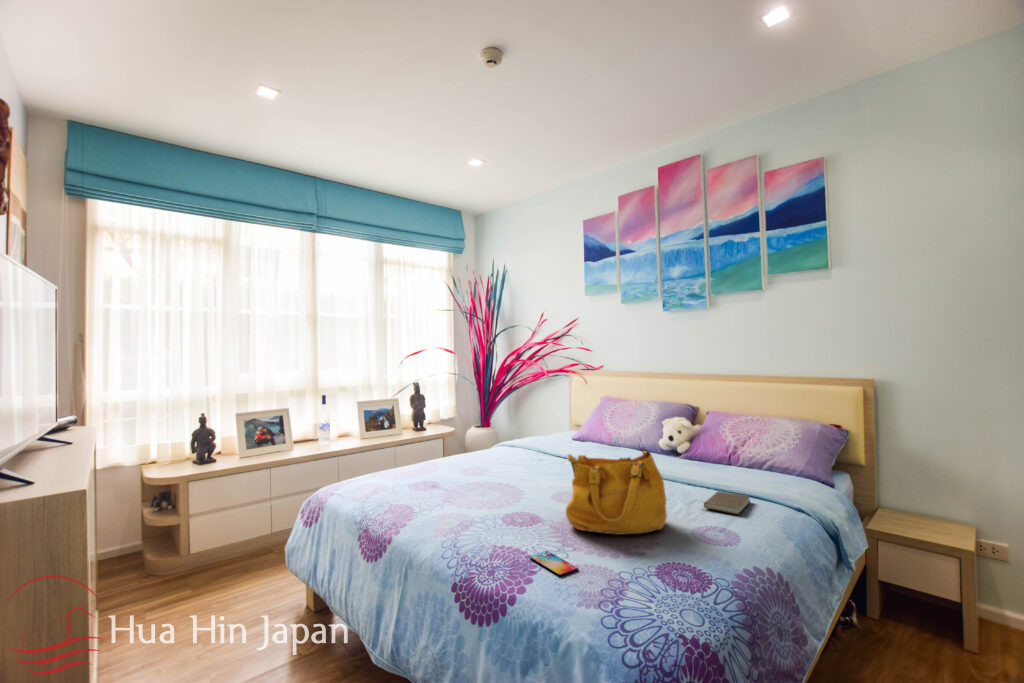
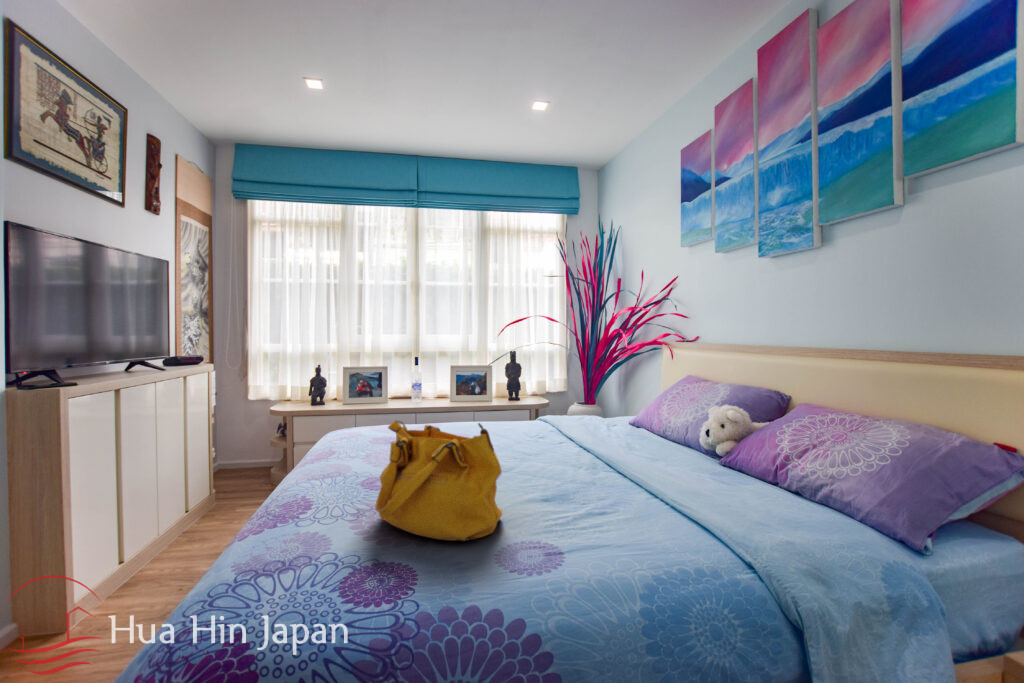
book: present [704,491,750,514] -> none [582,512,682,550]
smartphone: present [530,551,578,576] -> none [253,530,309,561]

